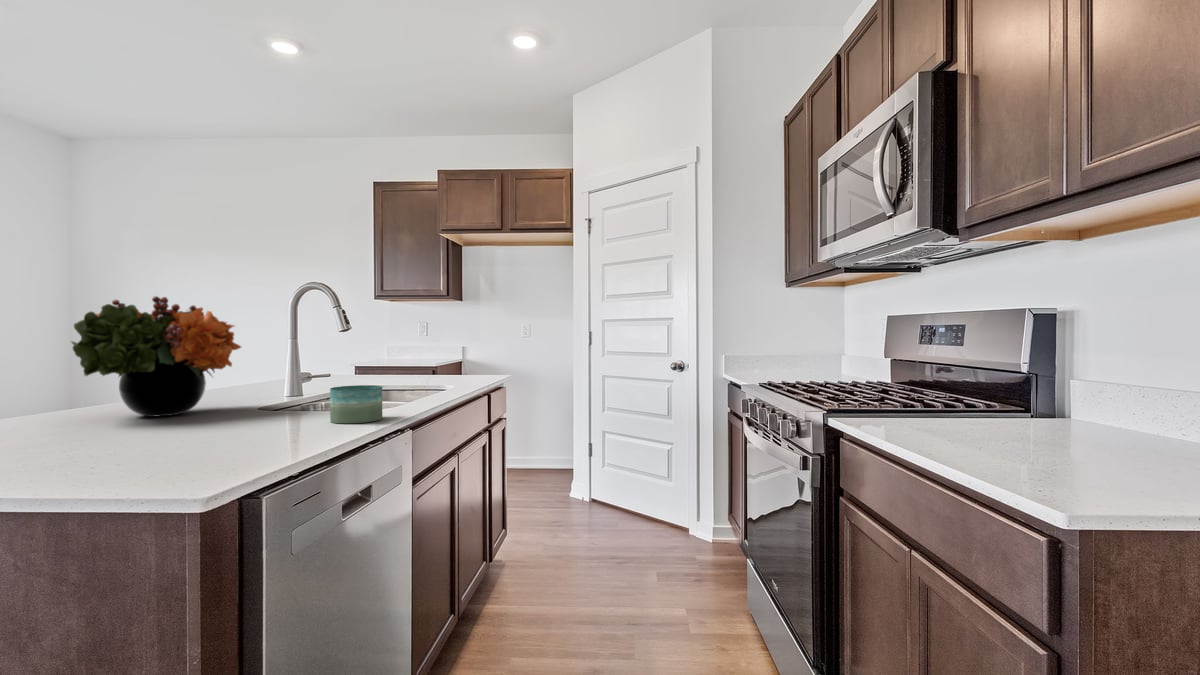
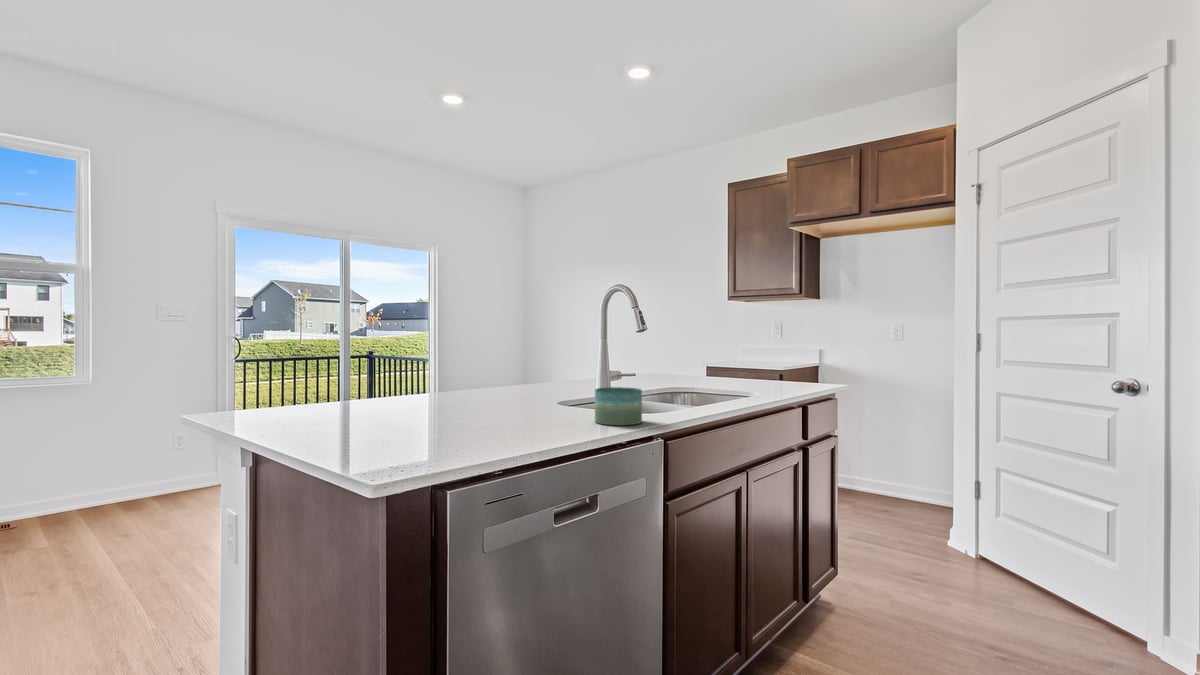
flower arrangement: present [72,296,241,416] -> none [438,305,553,402]

